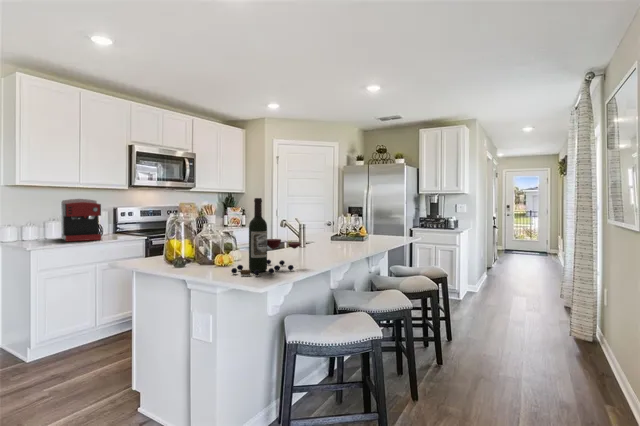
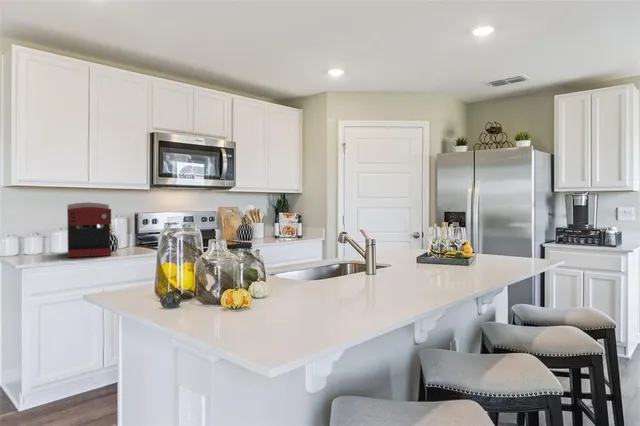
wine bottle: present [231,198,301,275] -> none [239,199,362,332]

